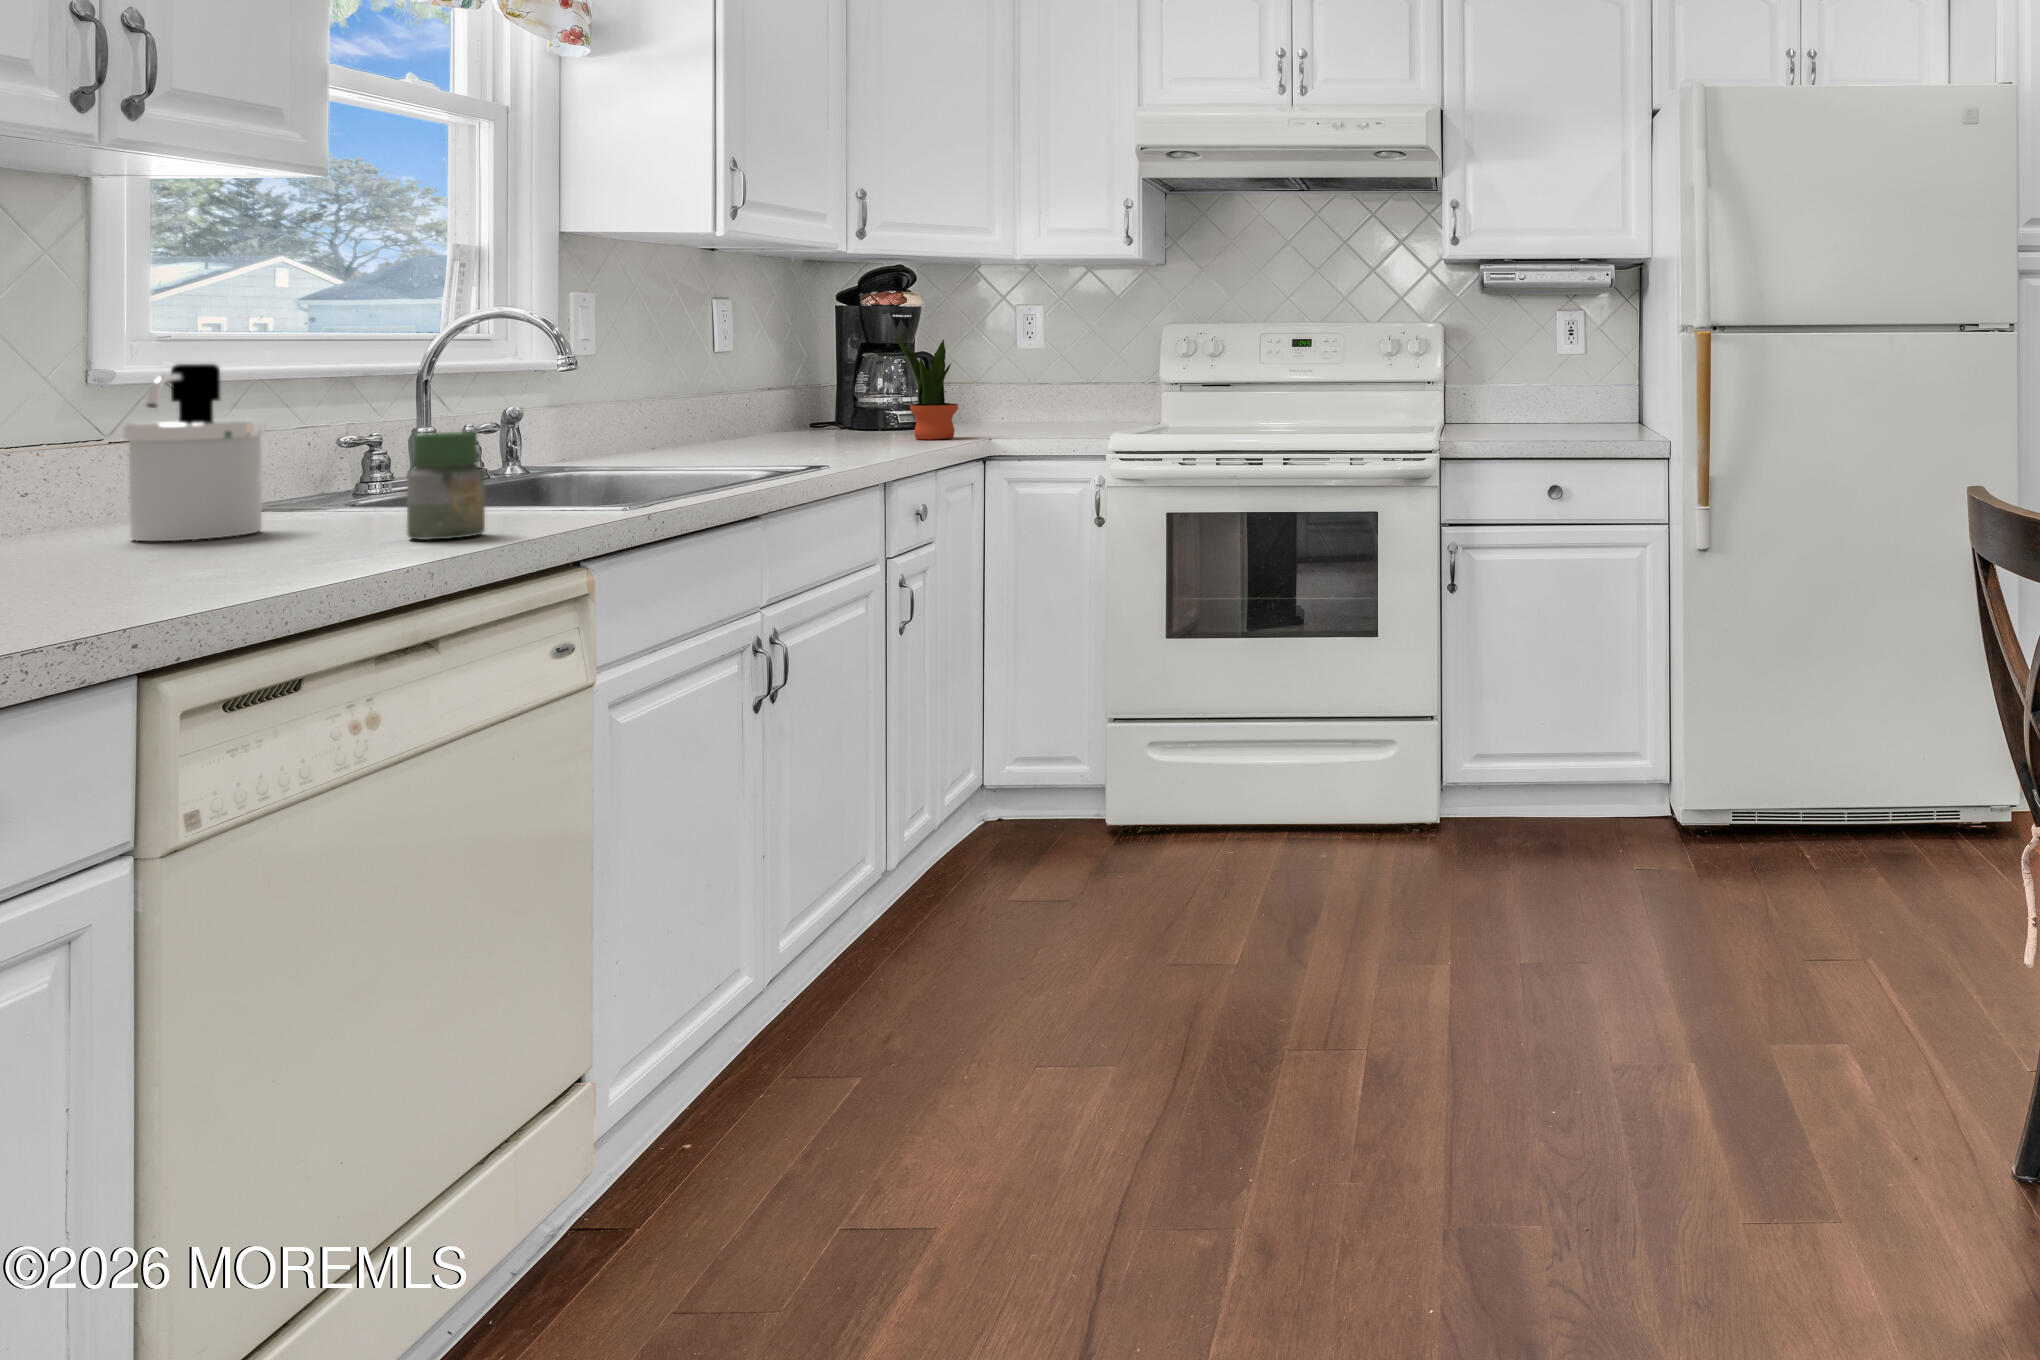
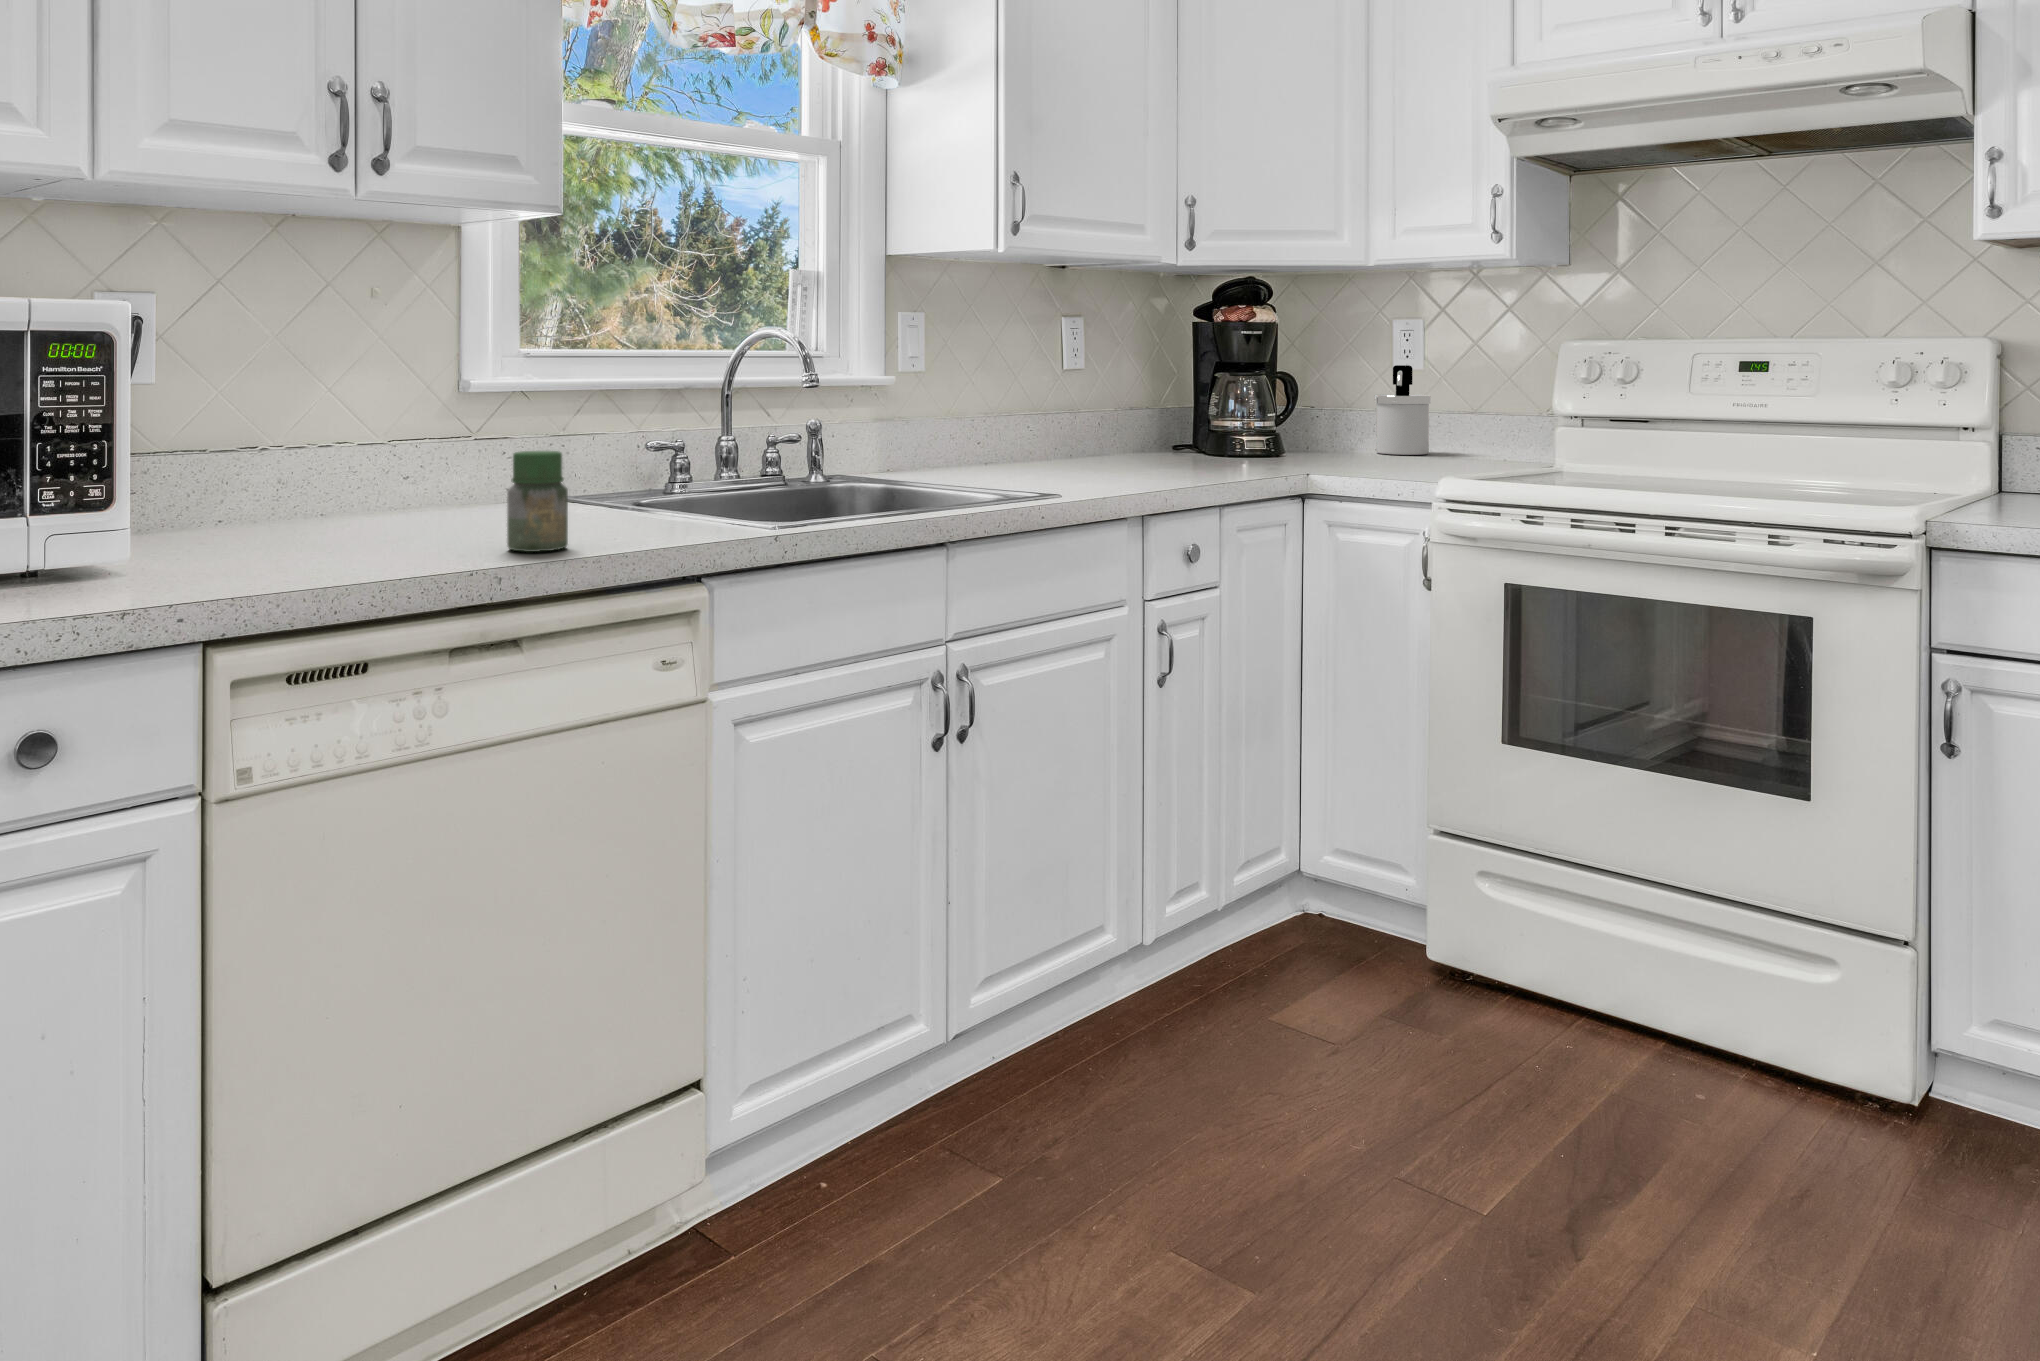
potted plant: present [895,331,958,439] -> none [1218,344,1280,467]
soap dispenser: present [123,364,266,541] -> present [1374,365,1431,455]

